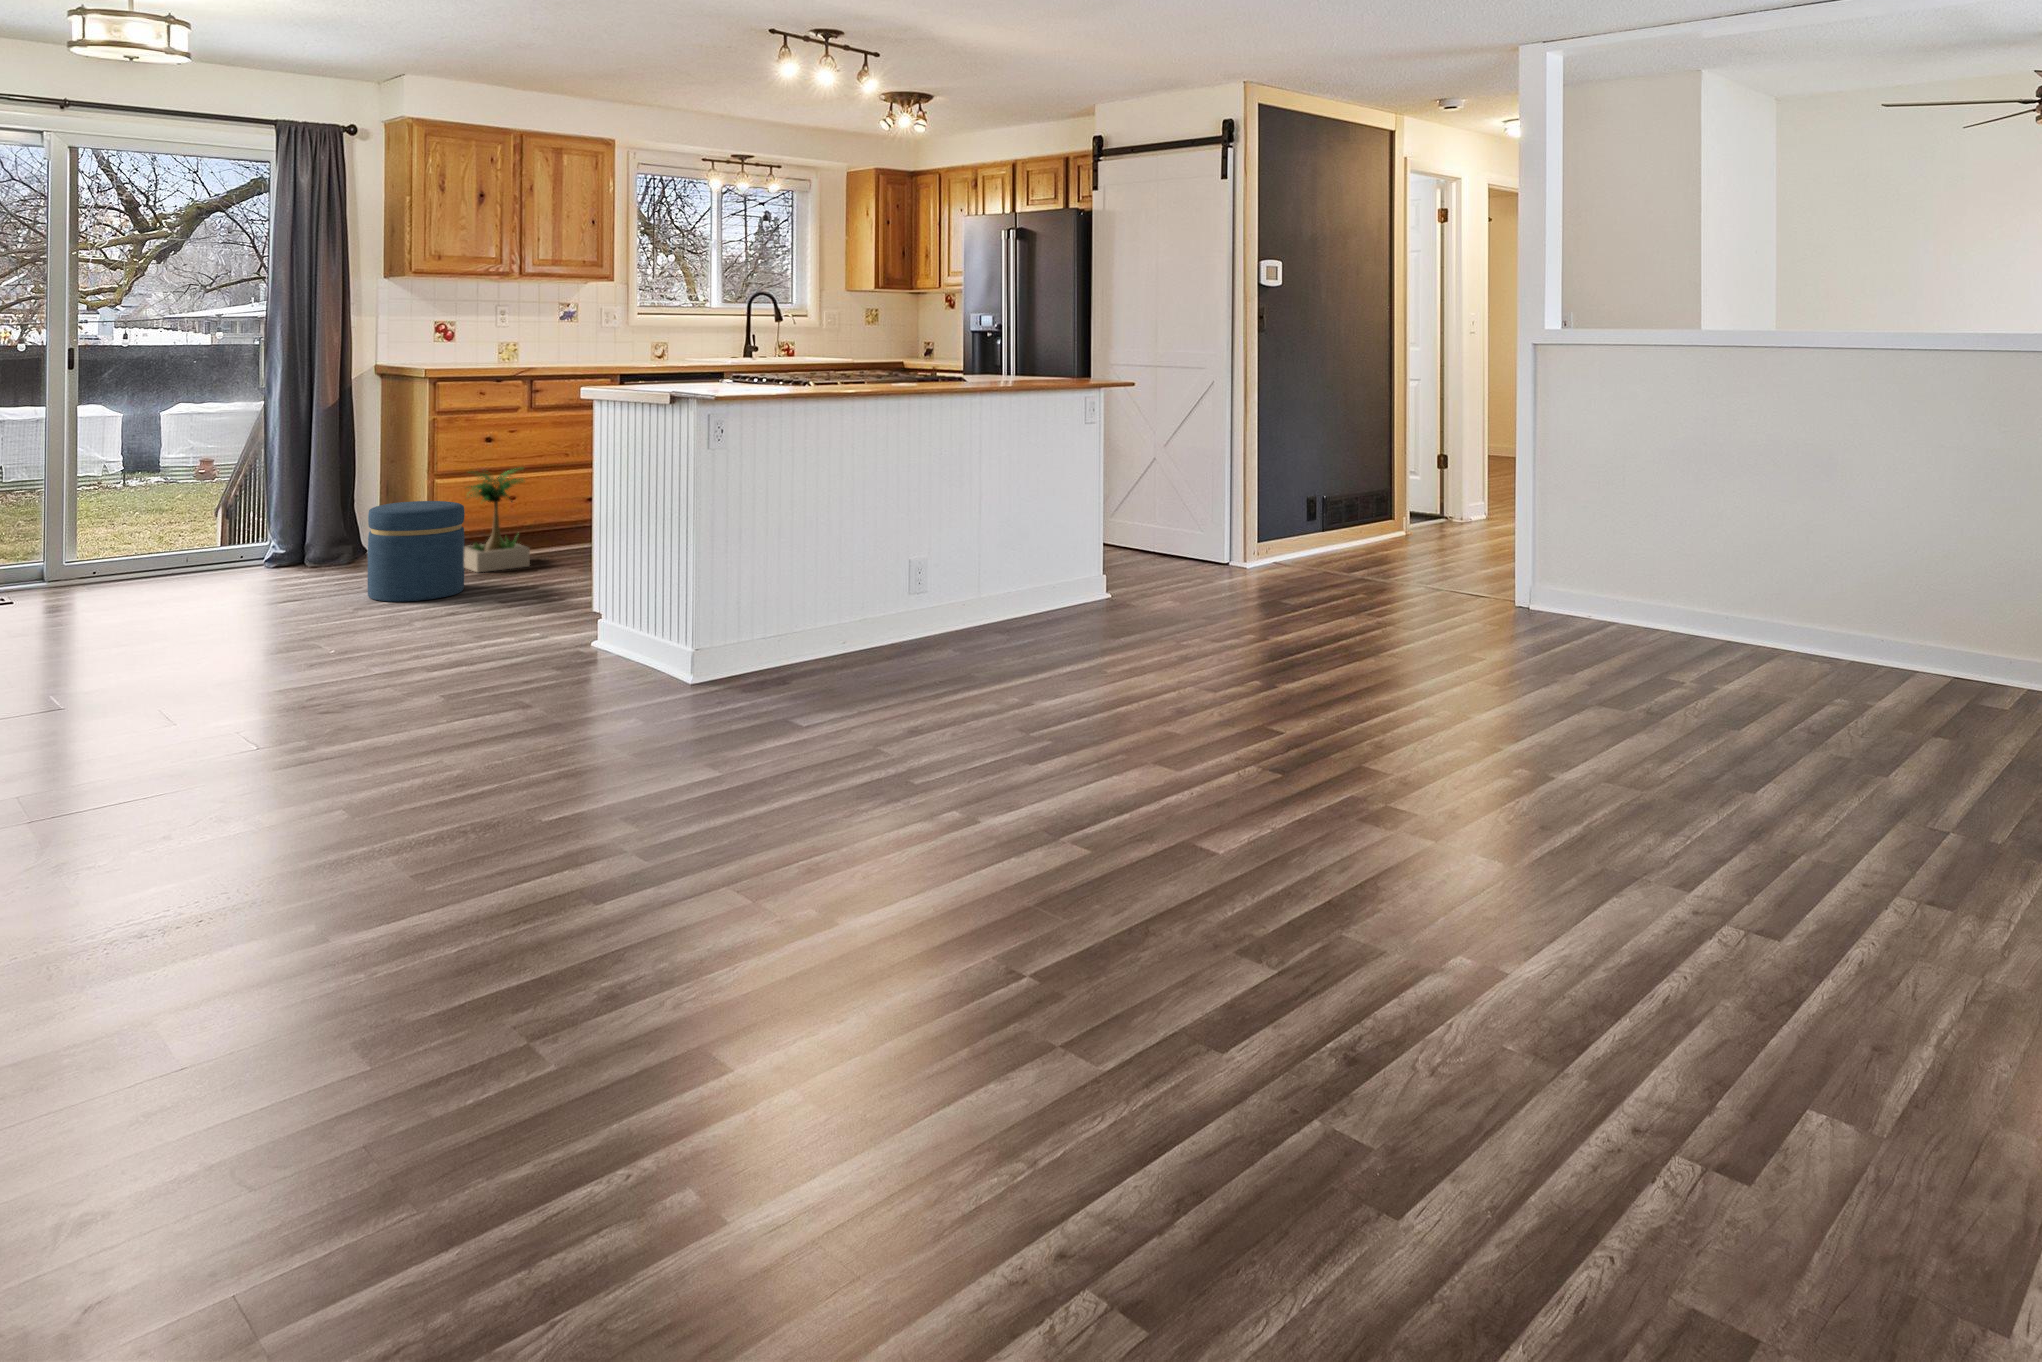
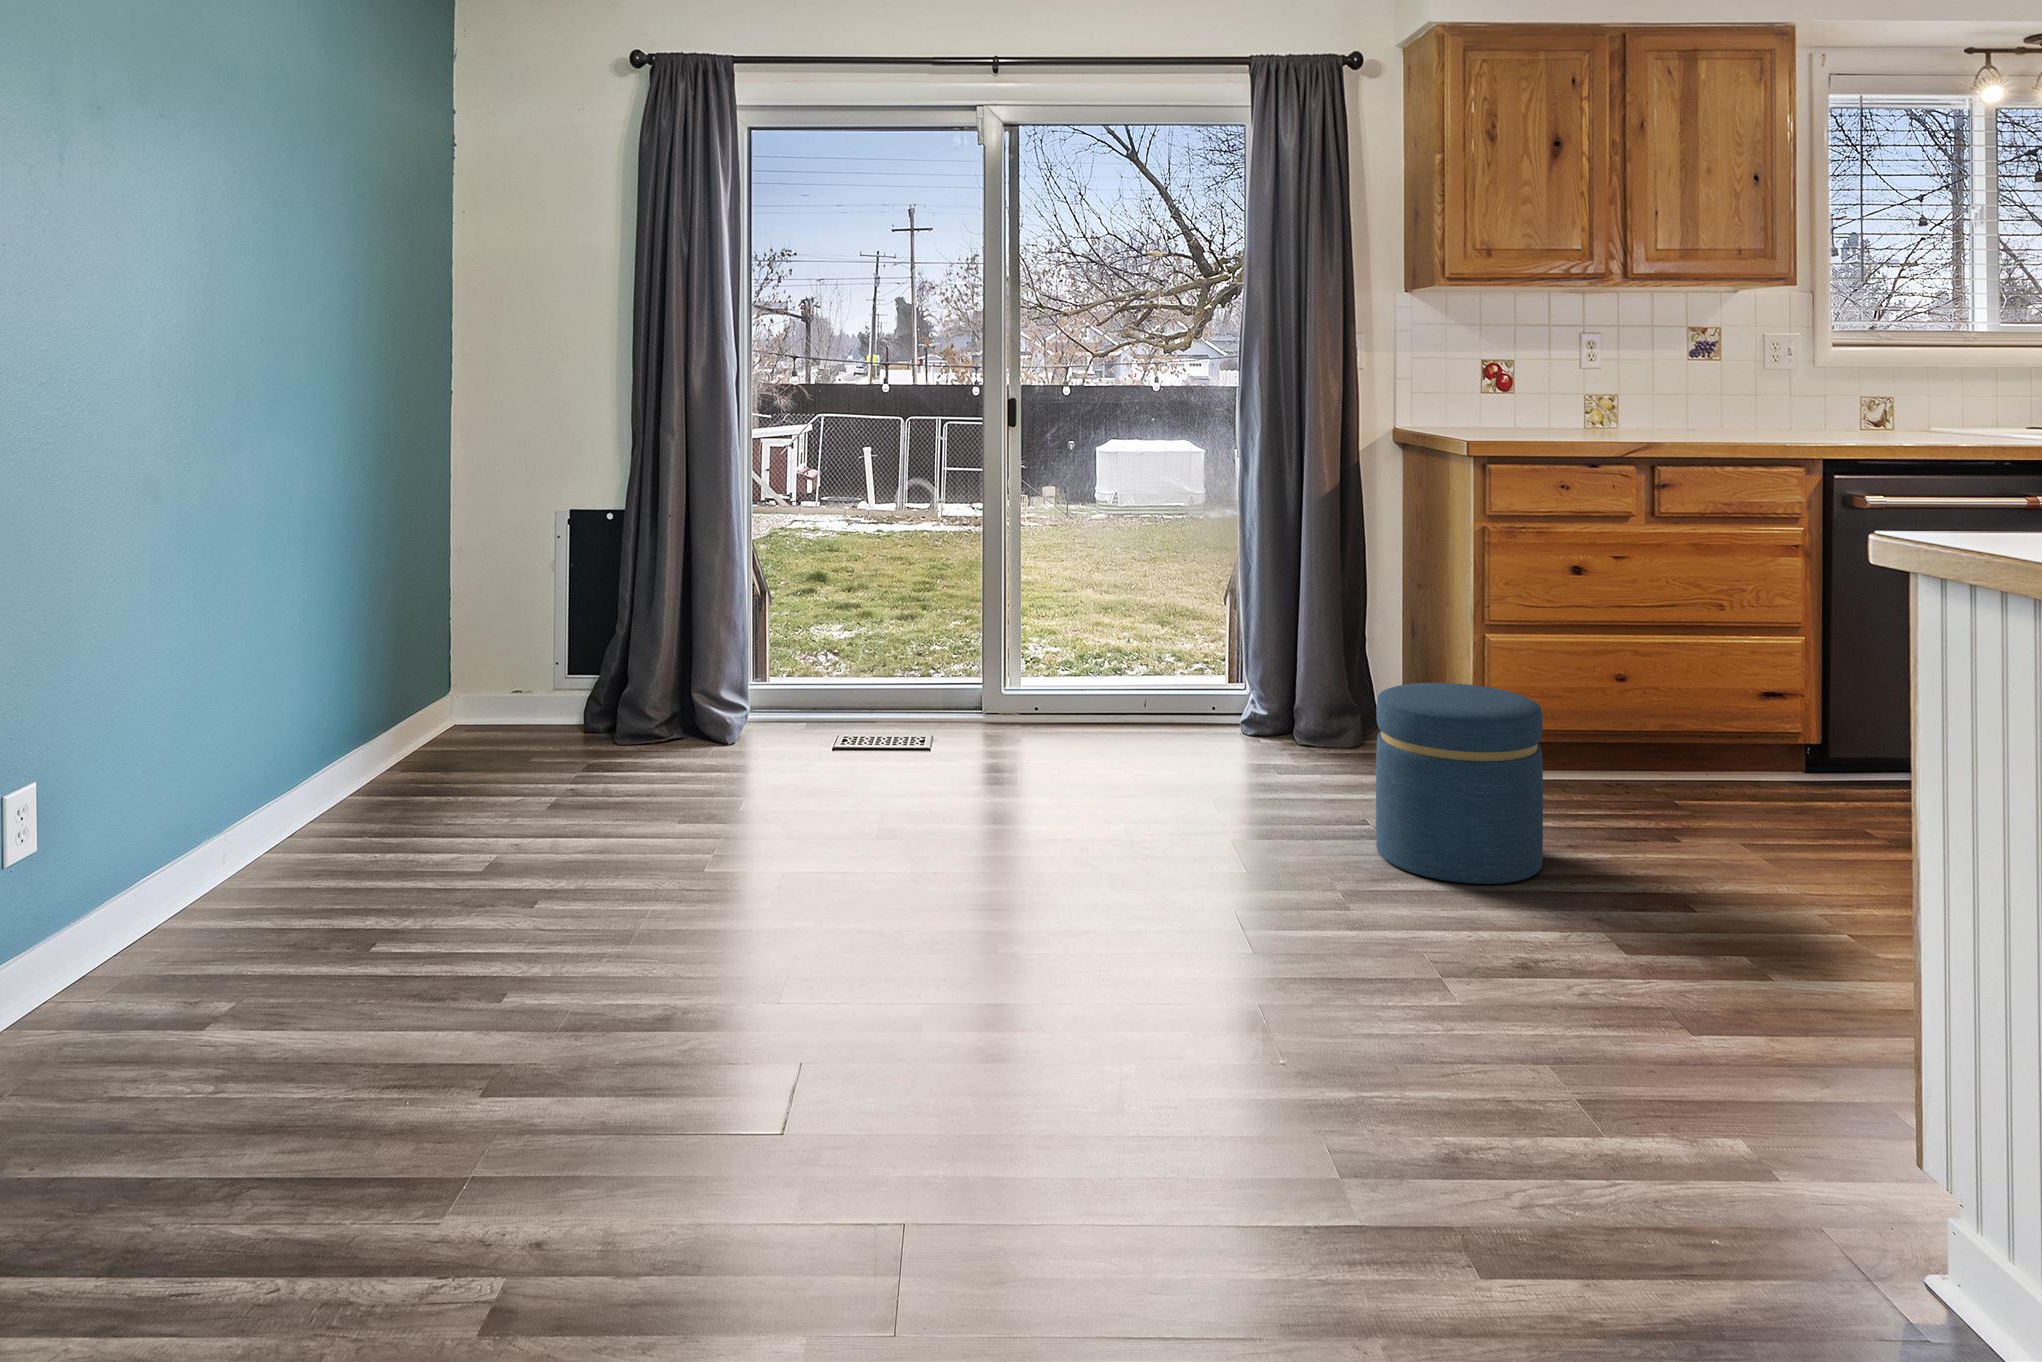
potted plant: present [465,468,530,573] -> none [1525,619,1665,817]

